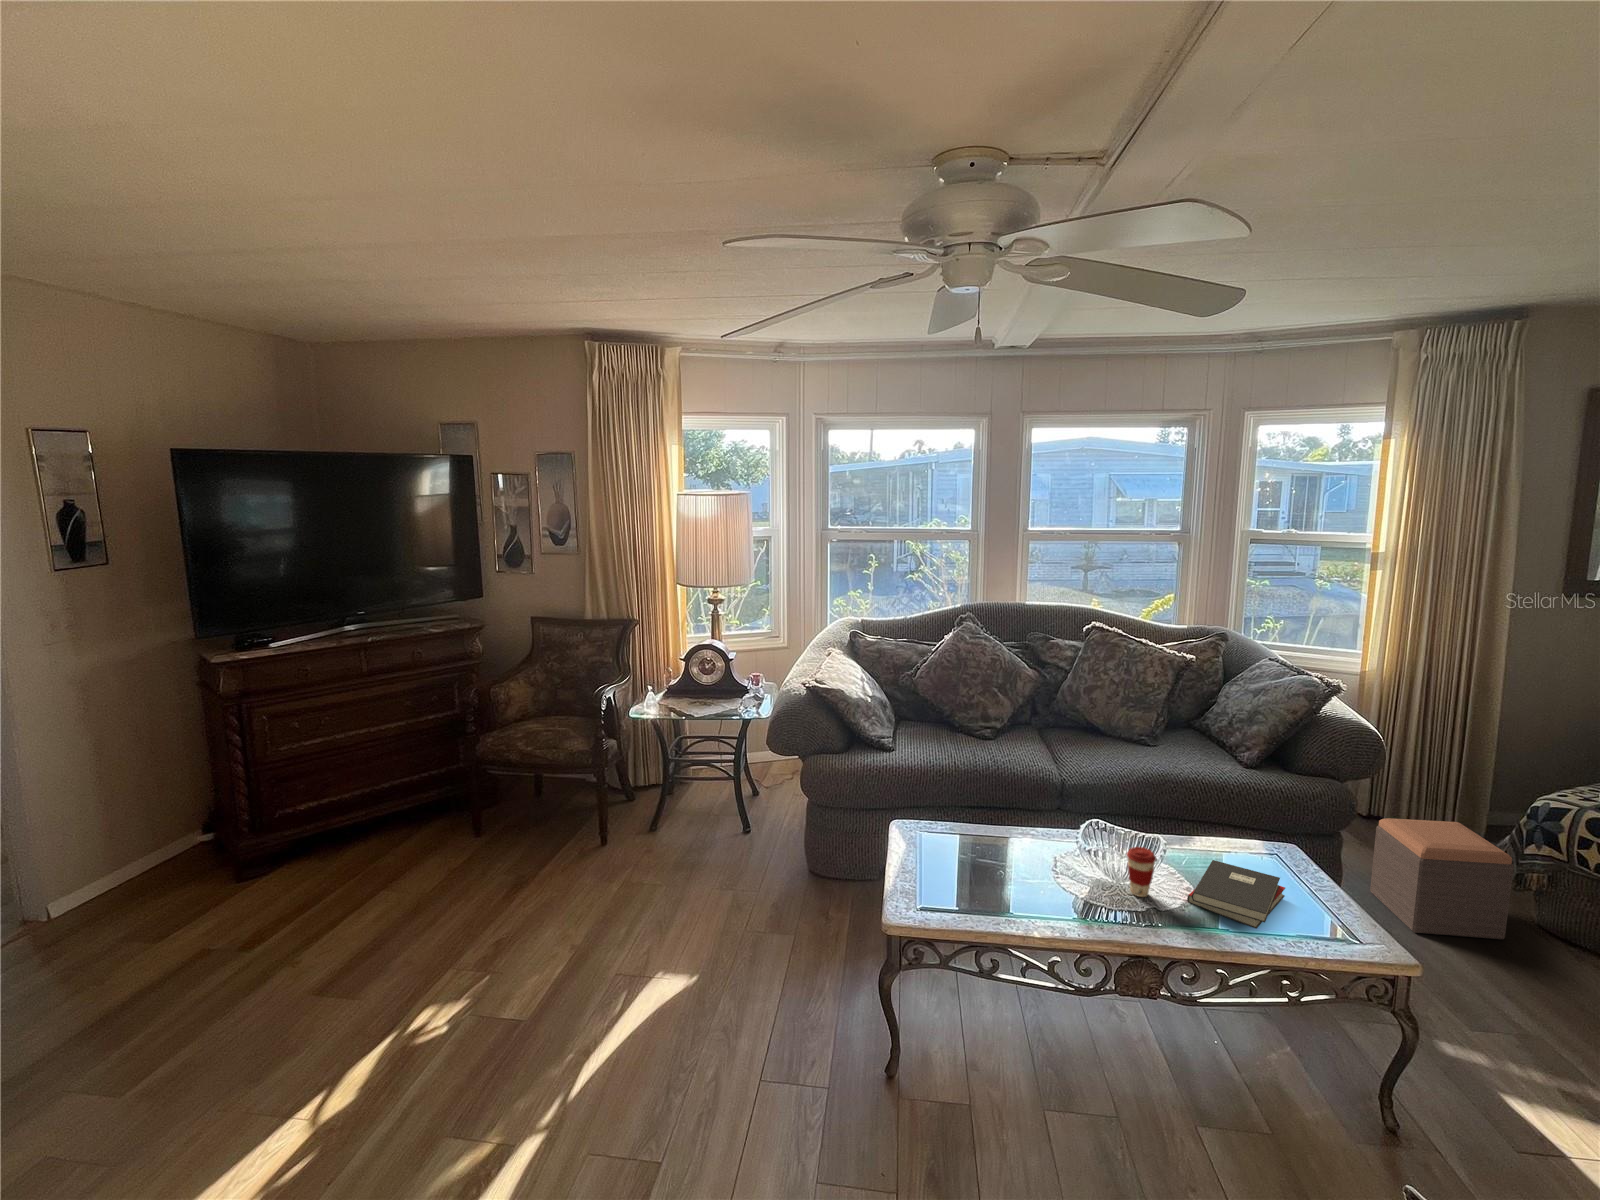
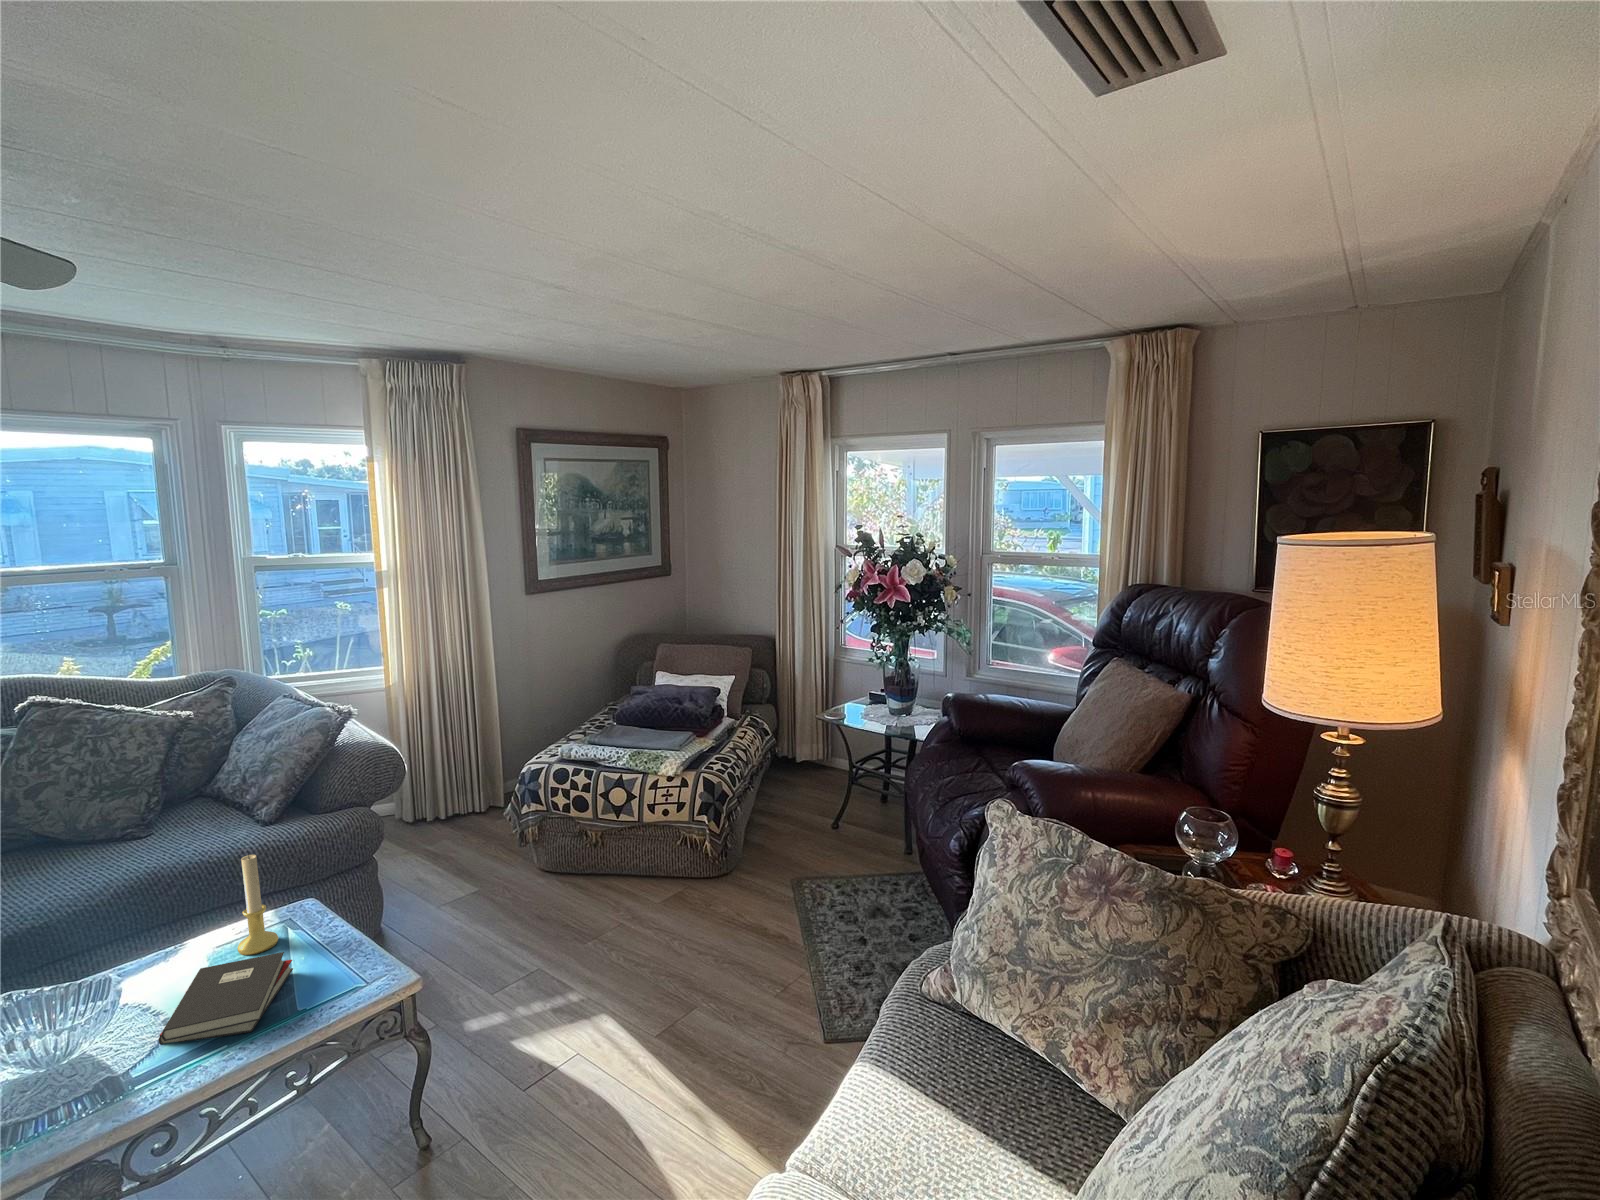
candle holder: none [1234,783,1268,871] -> present [237,854,278,955]
footstool: present [1370,818,1514,939] -> none [410,806,517,921]
coffee cup: present [1127,847,1156,897] -> none [47,1006,99,1080]

